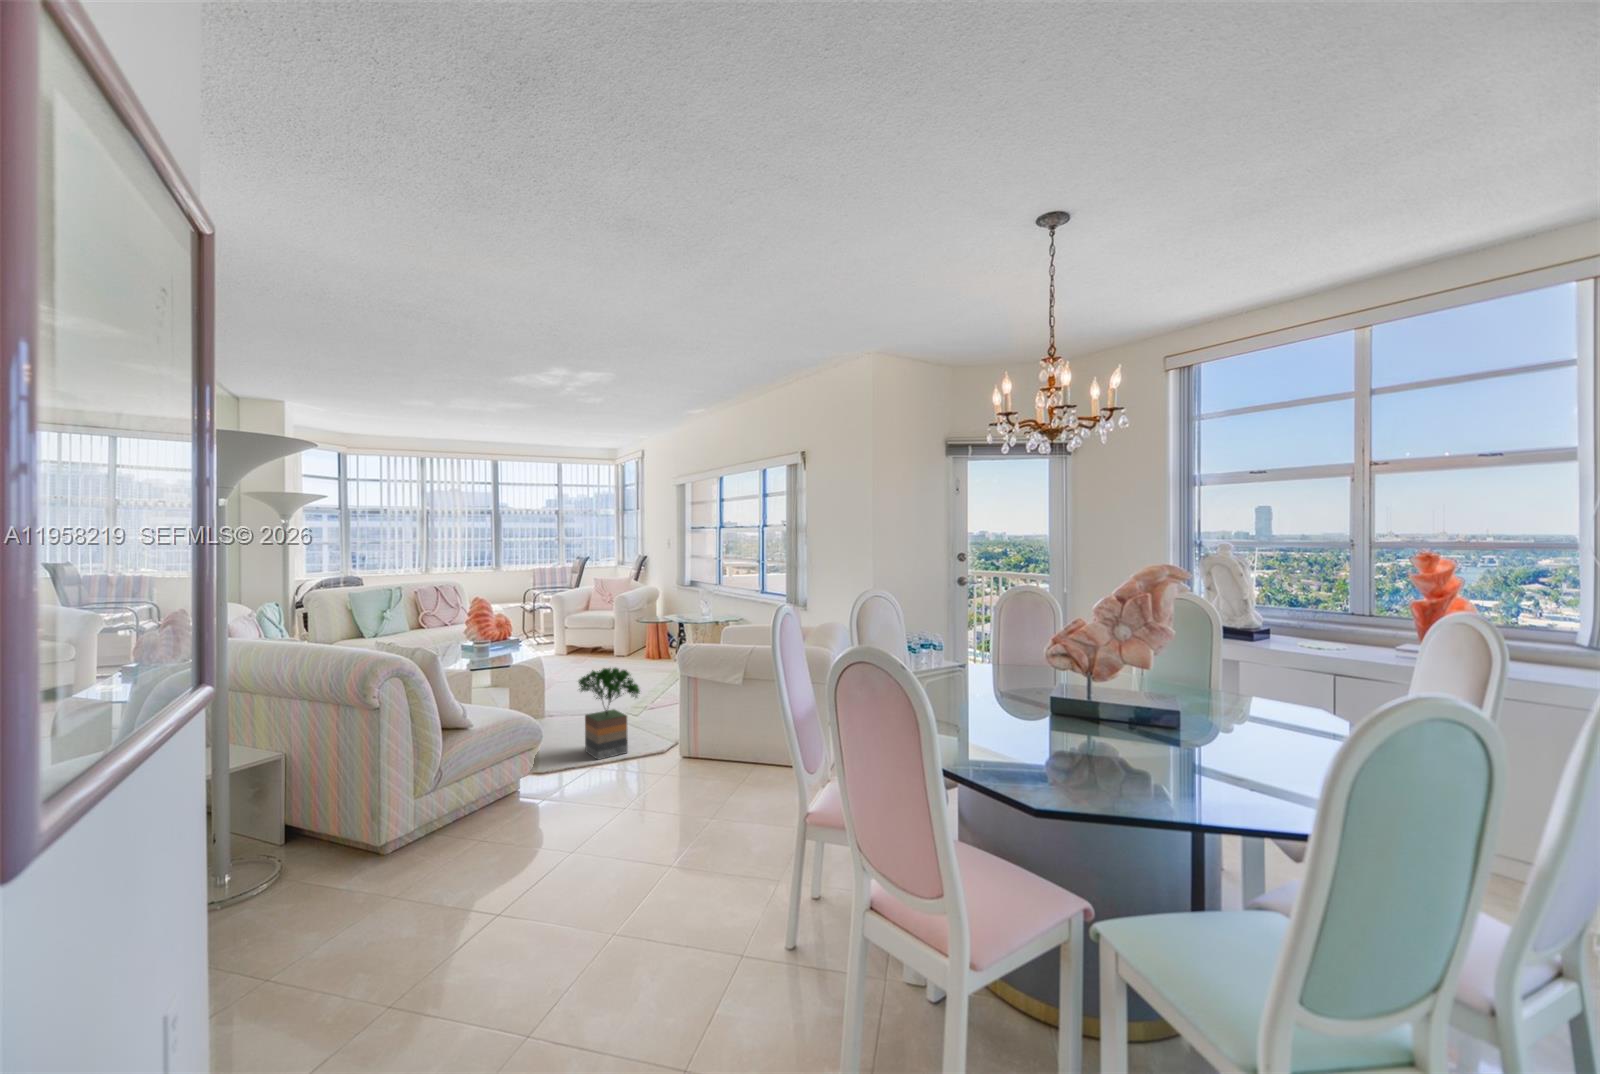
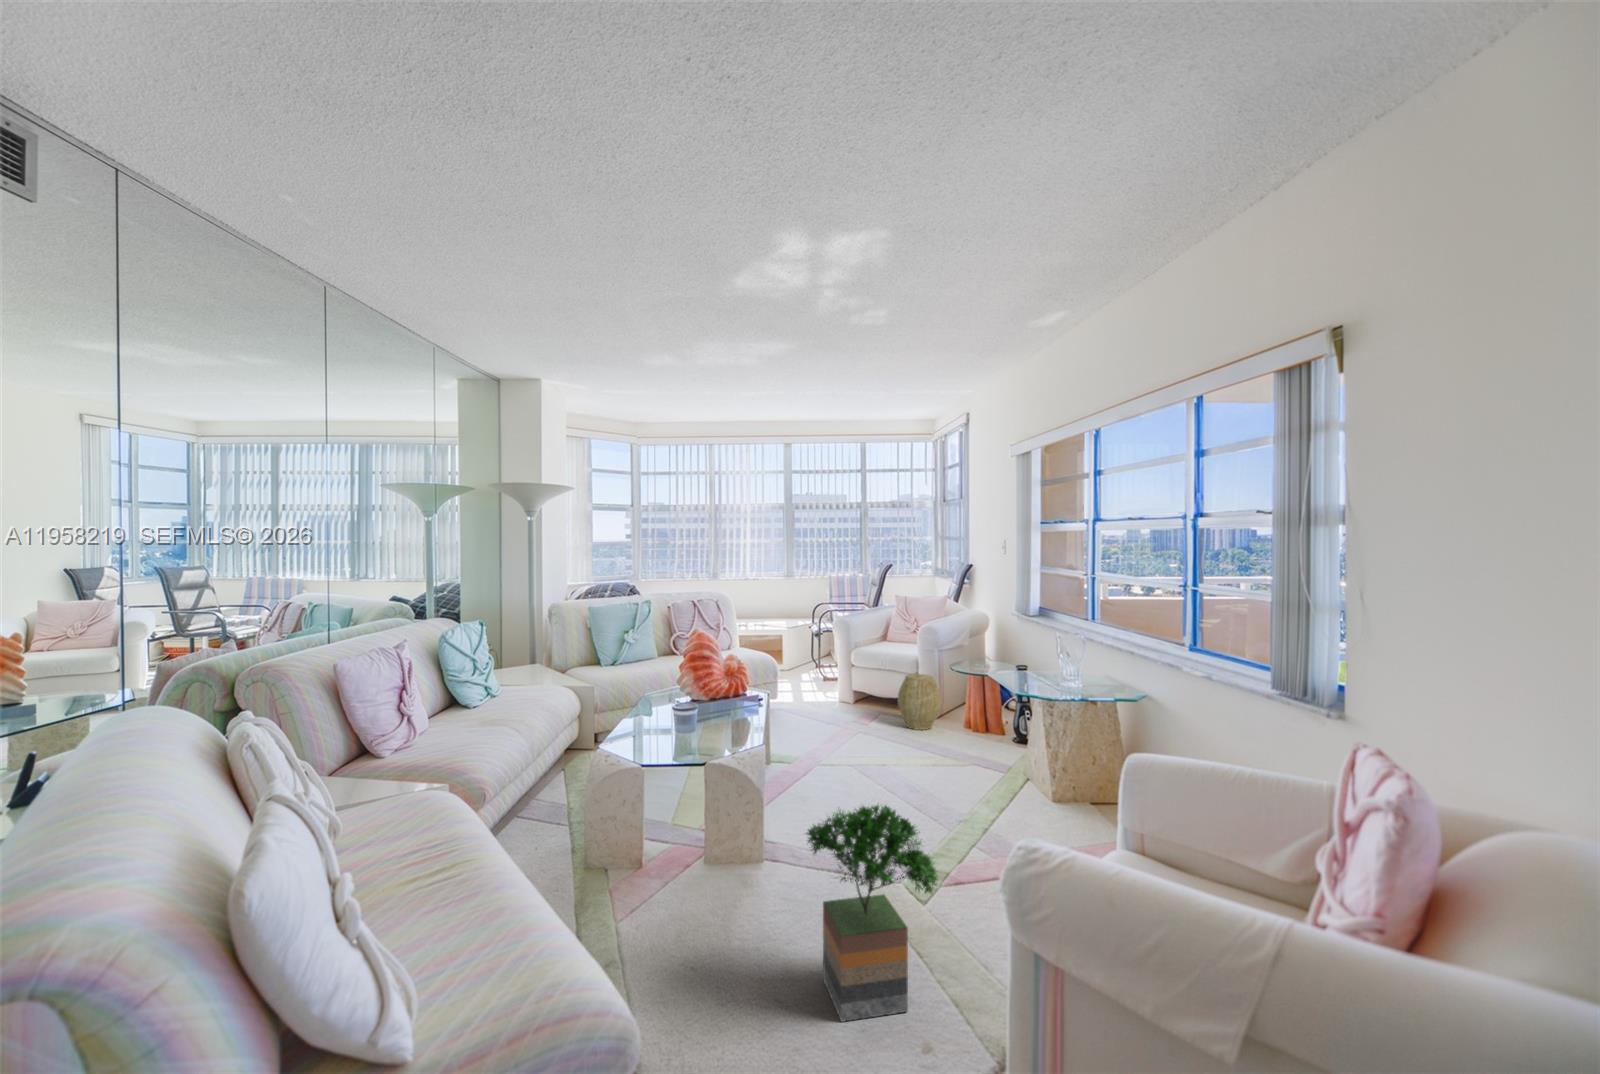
woven basket: none [600,626,629,662] -> present [898,674,941,730]

